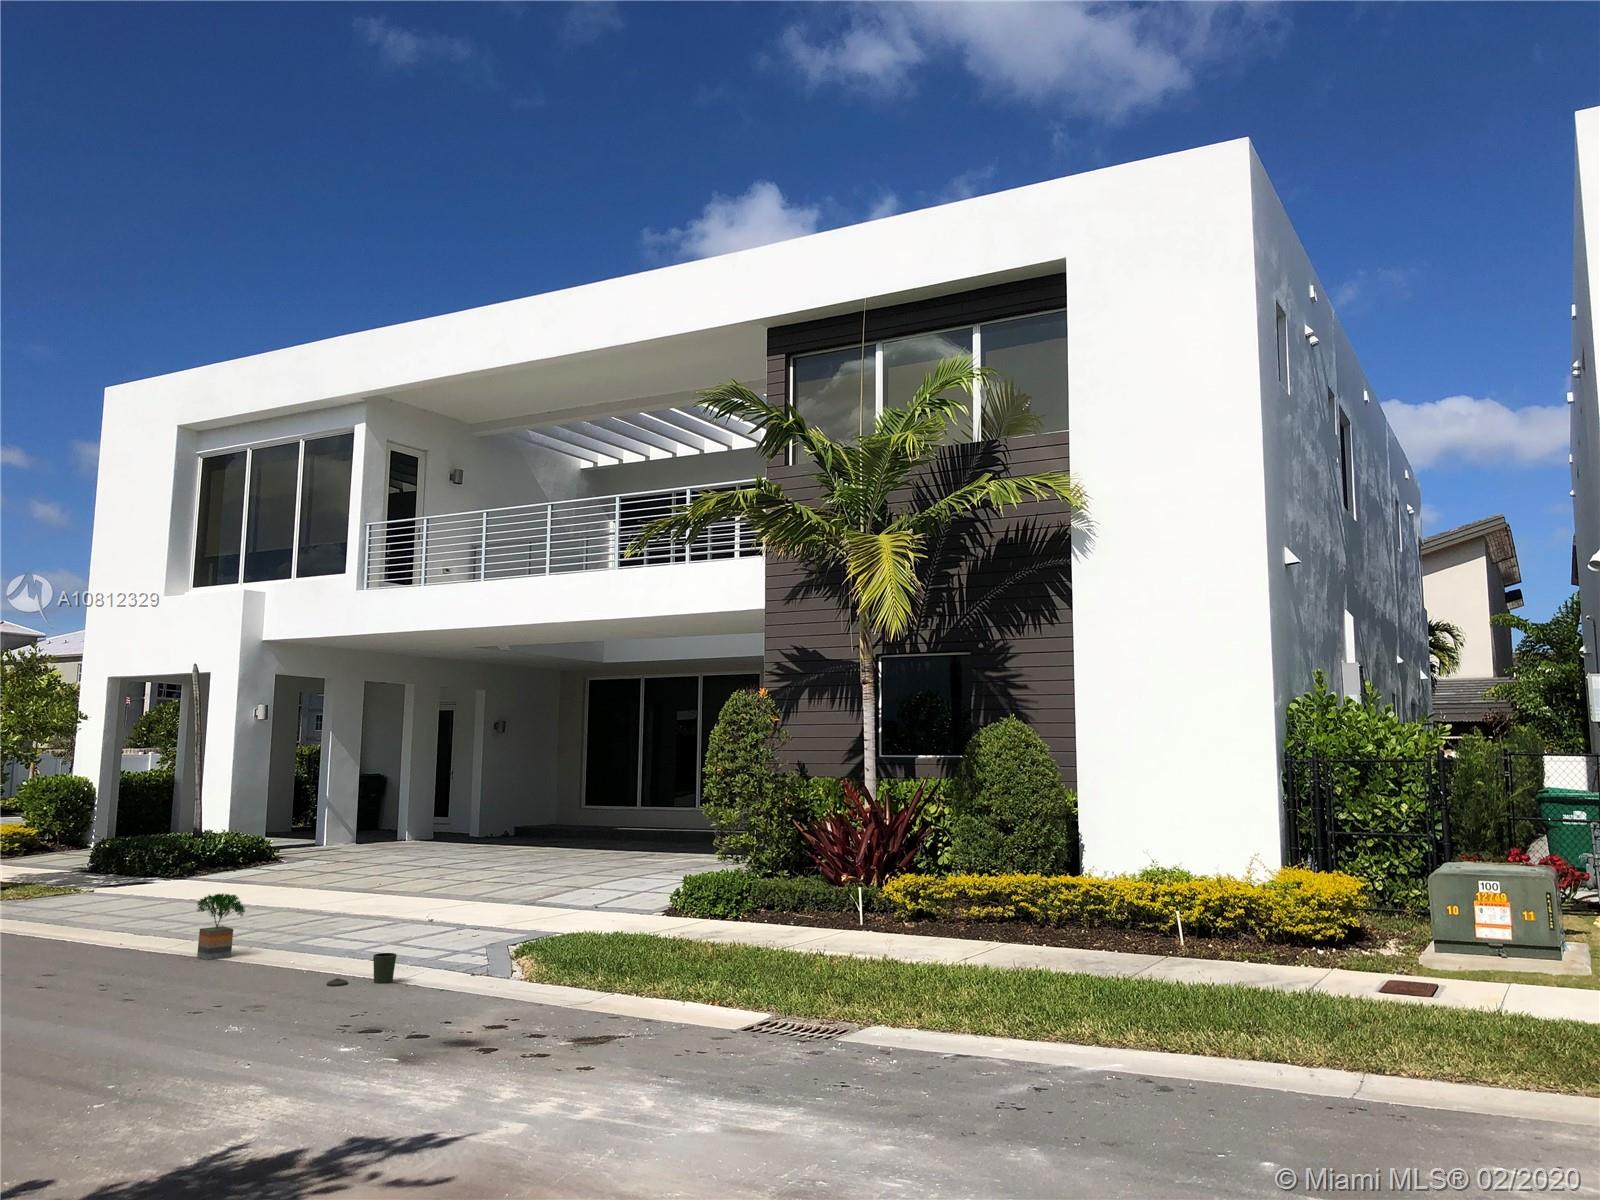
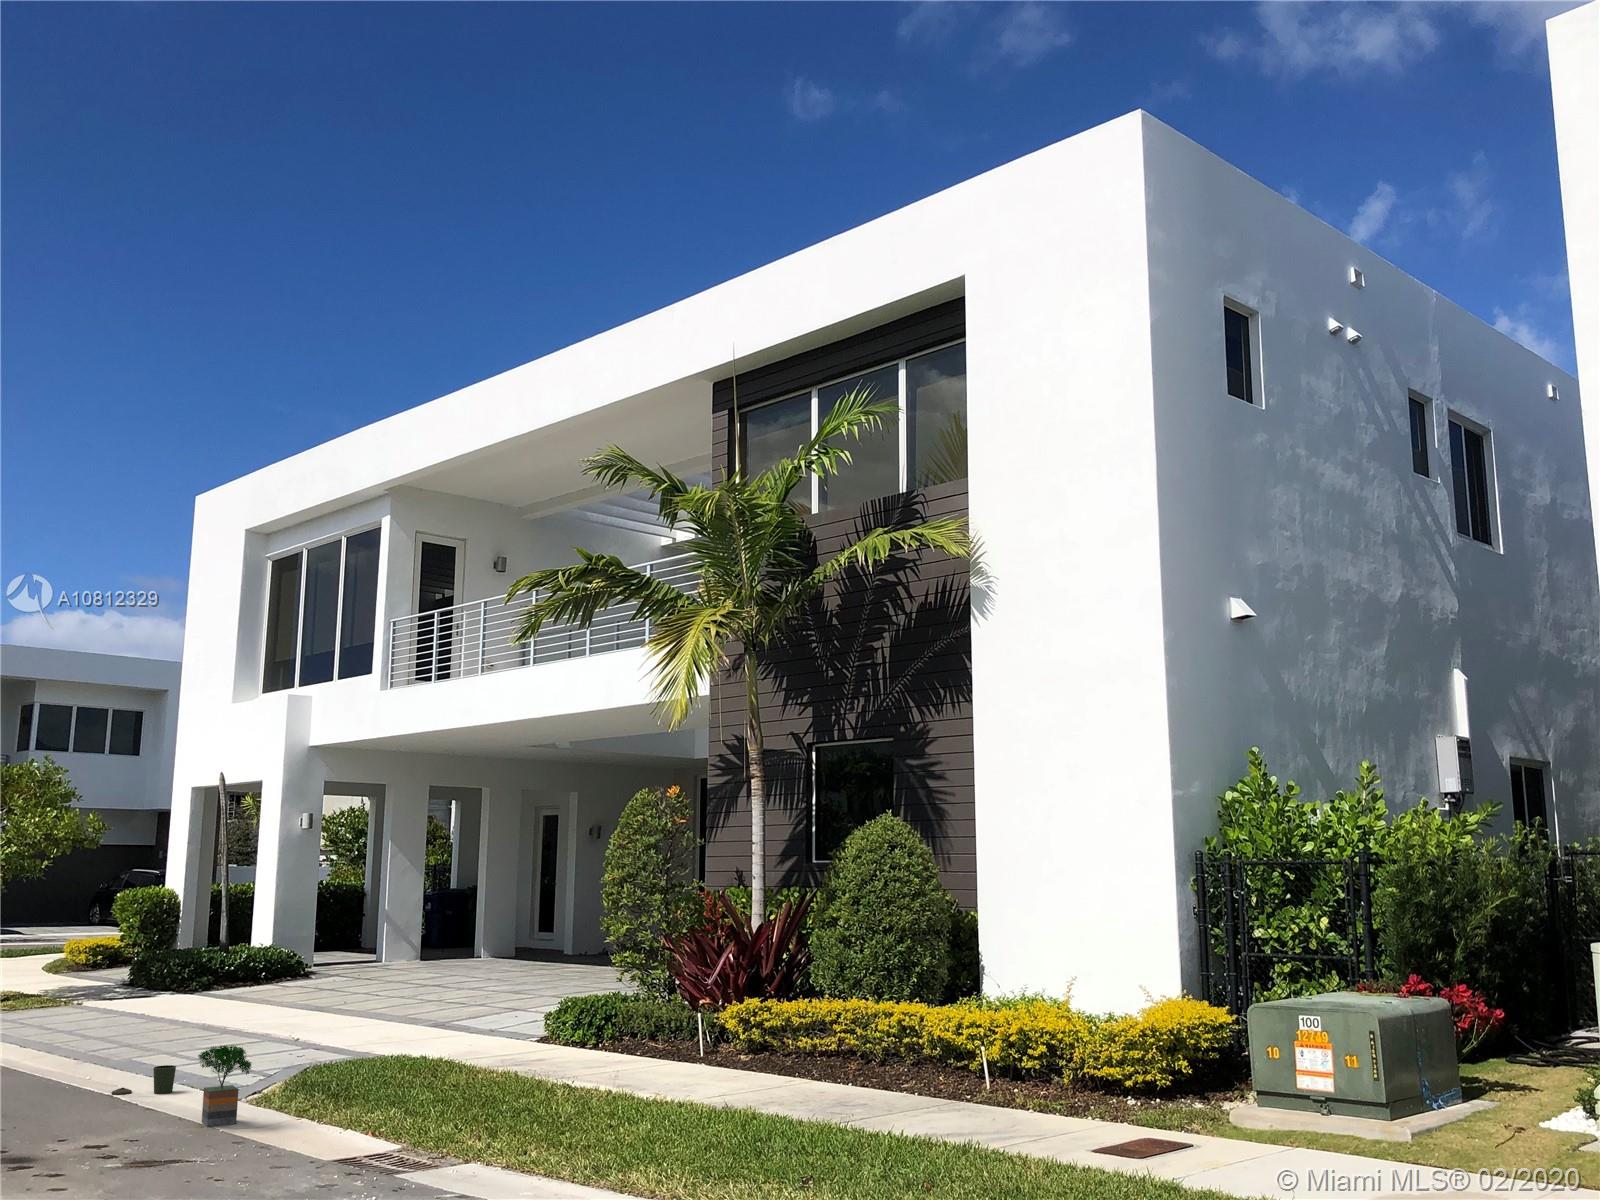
potted tree: present [197,893,245,960] -> present [198,1045,251,1127]

